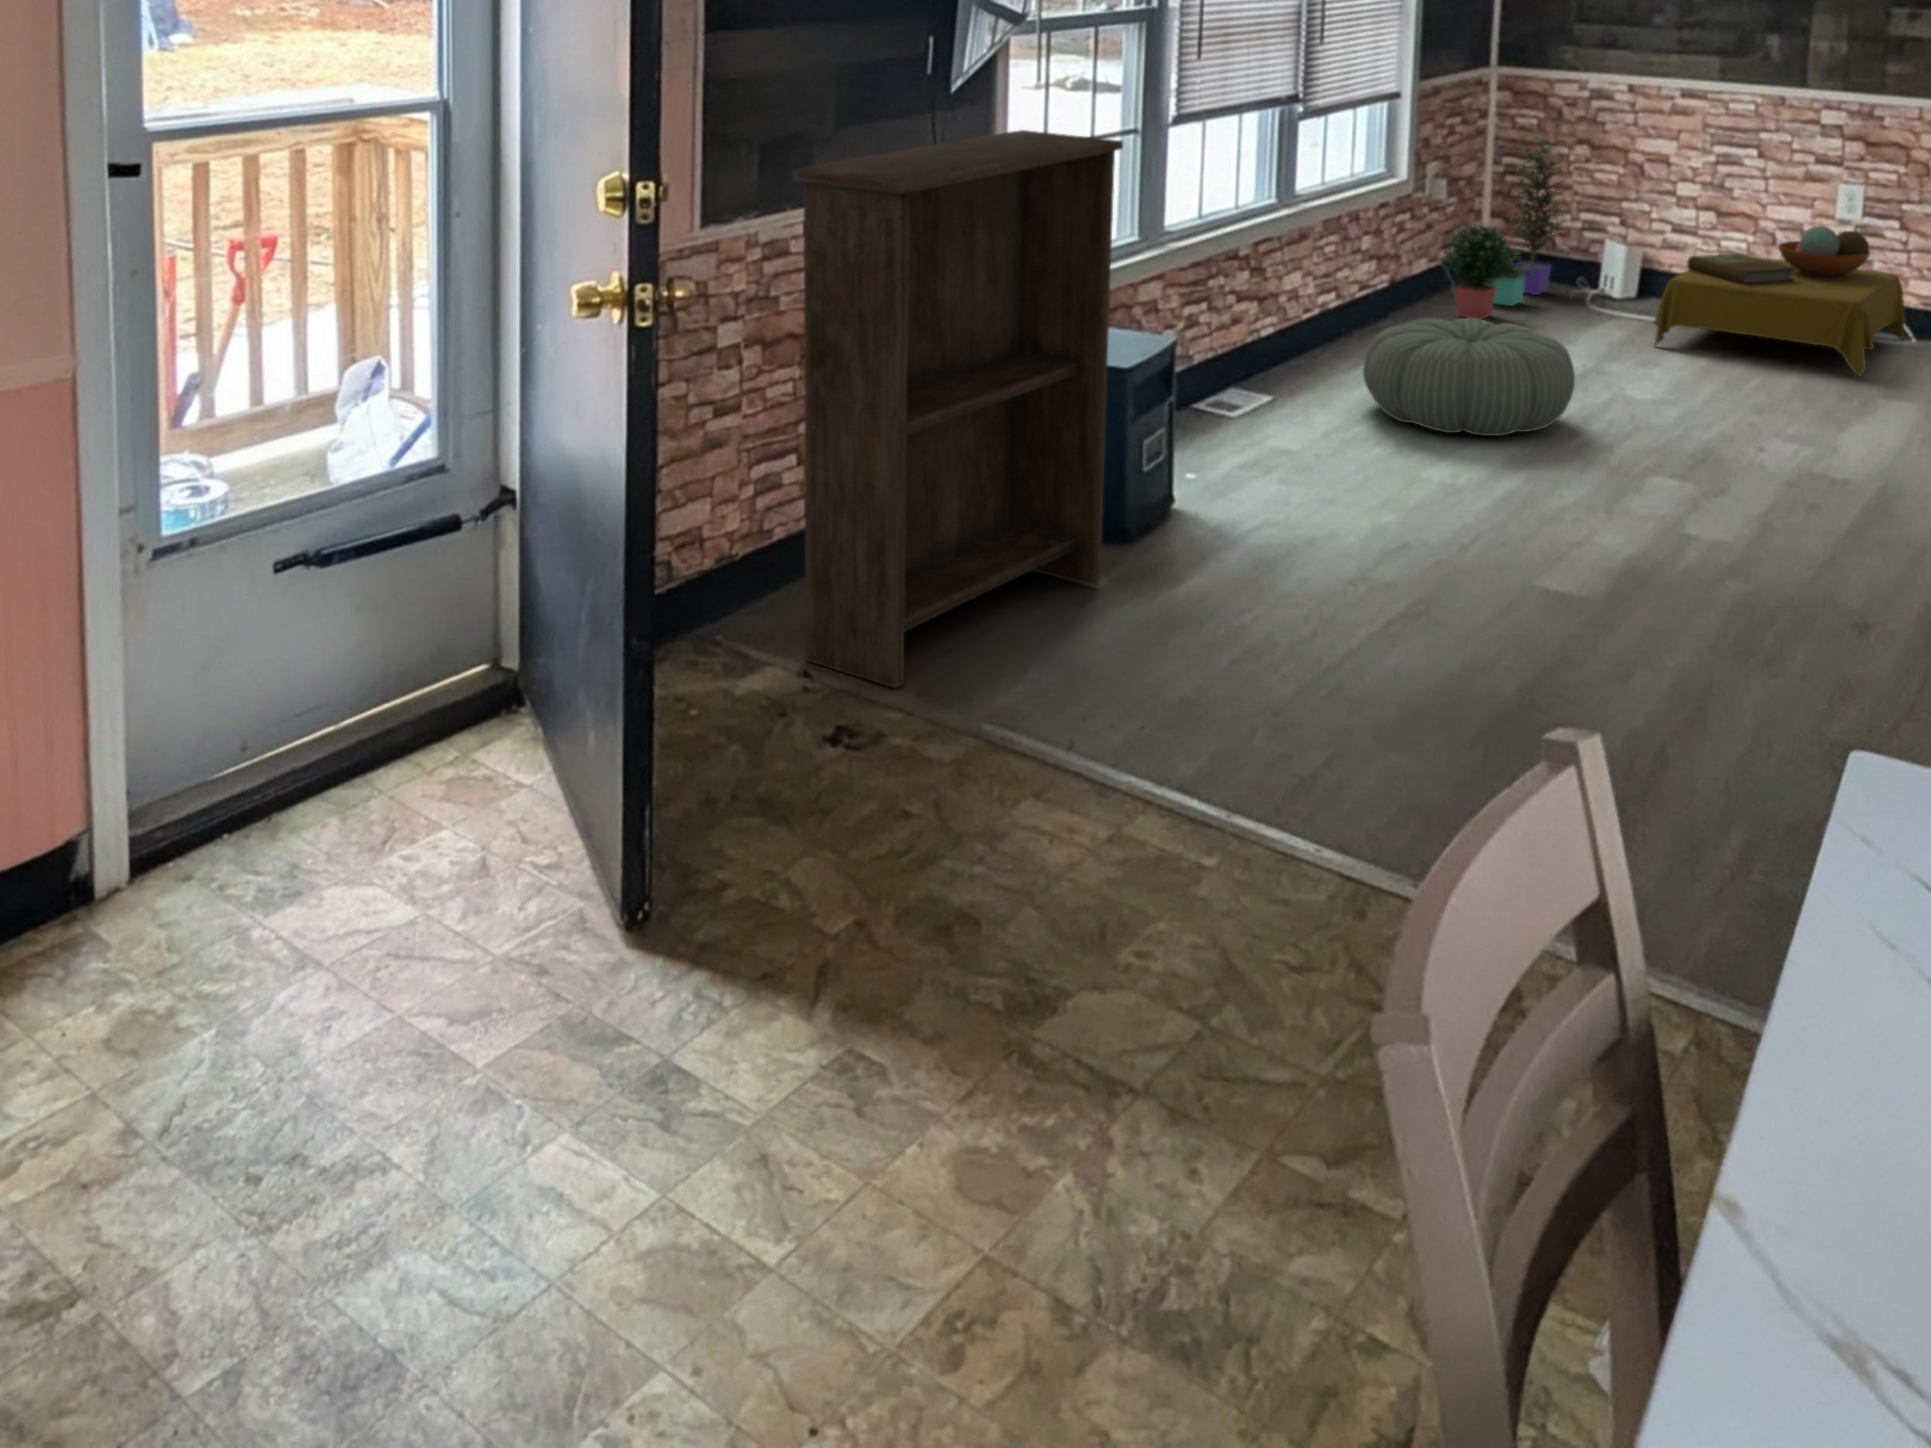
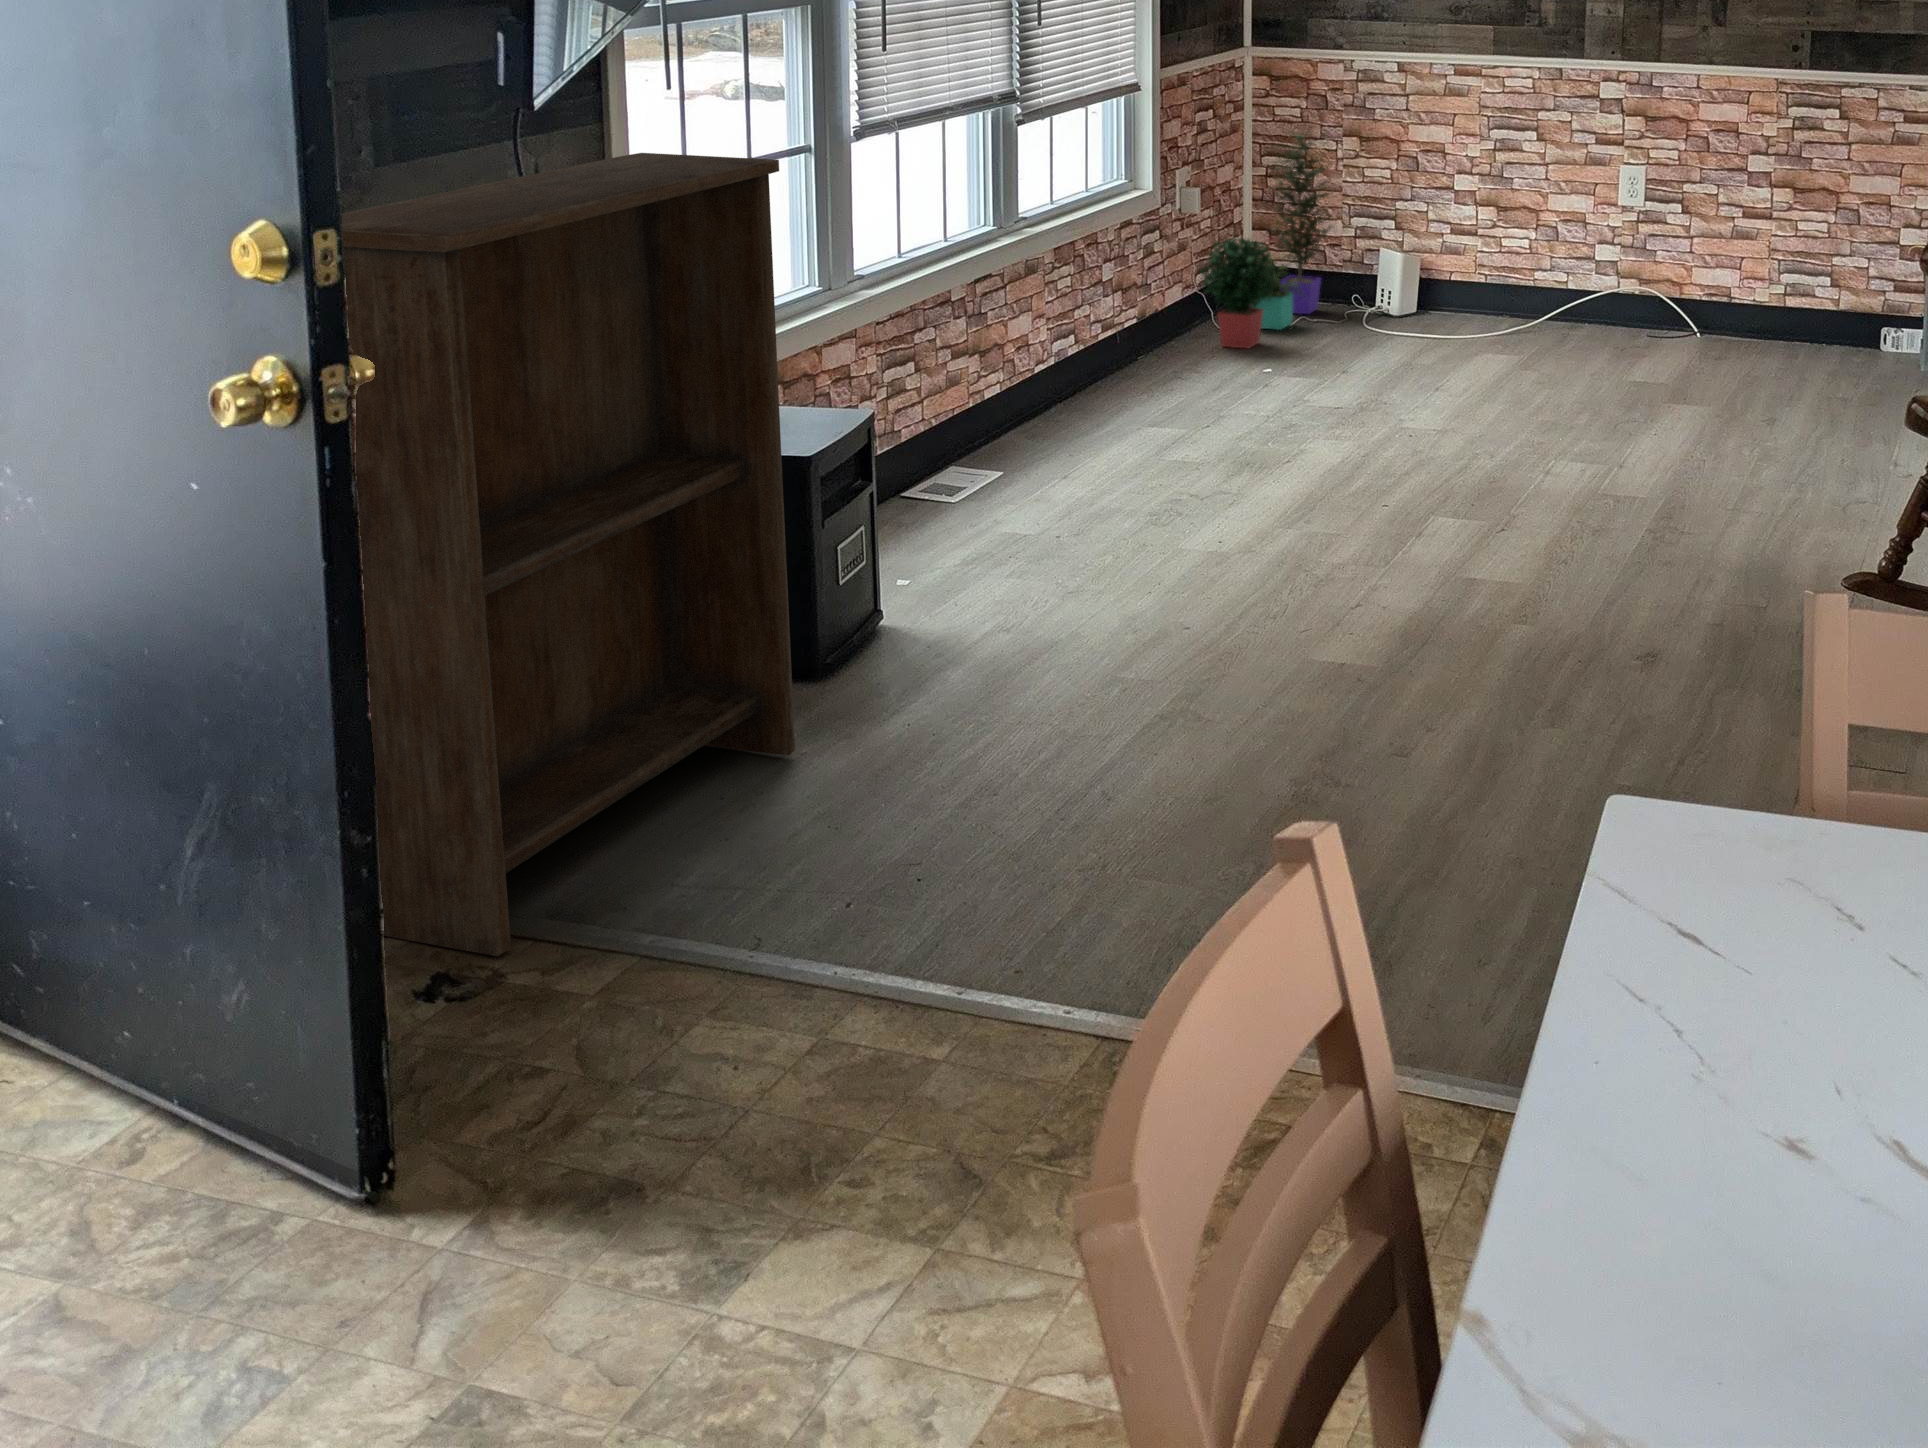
side table: present [1654,226,1906,376] -> none [1439,215,1698,381]
pouf: present [1363,318,1575,436] -> none [1118,351,1362,493]

